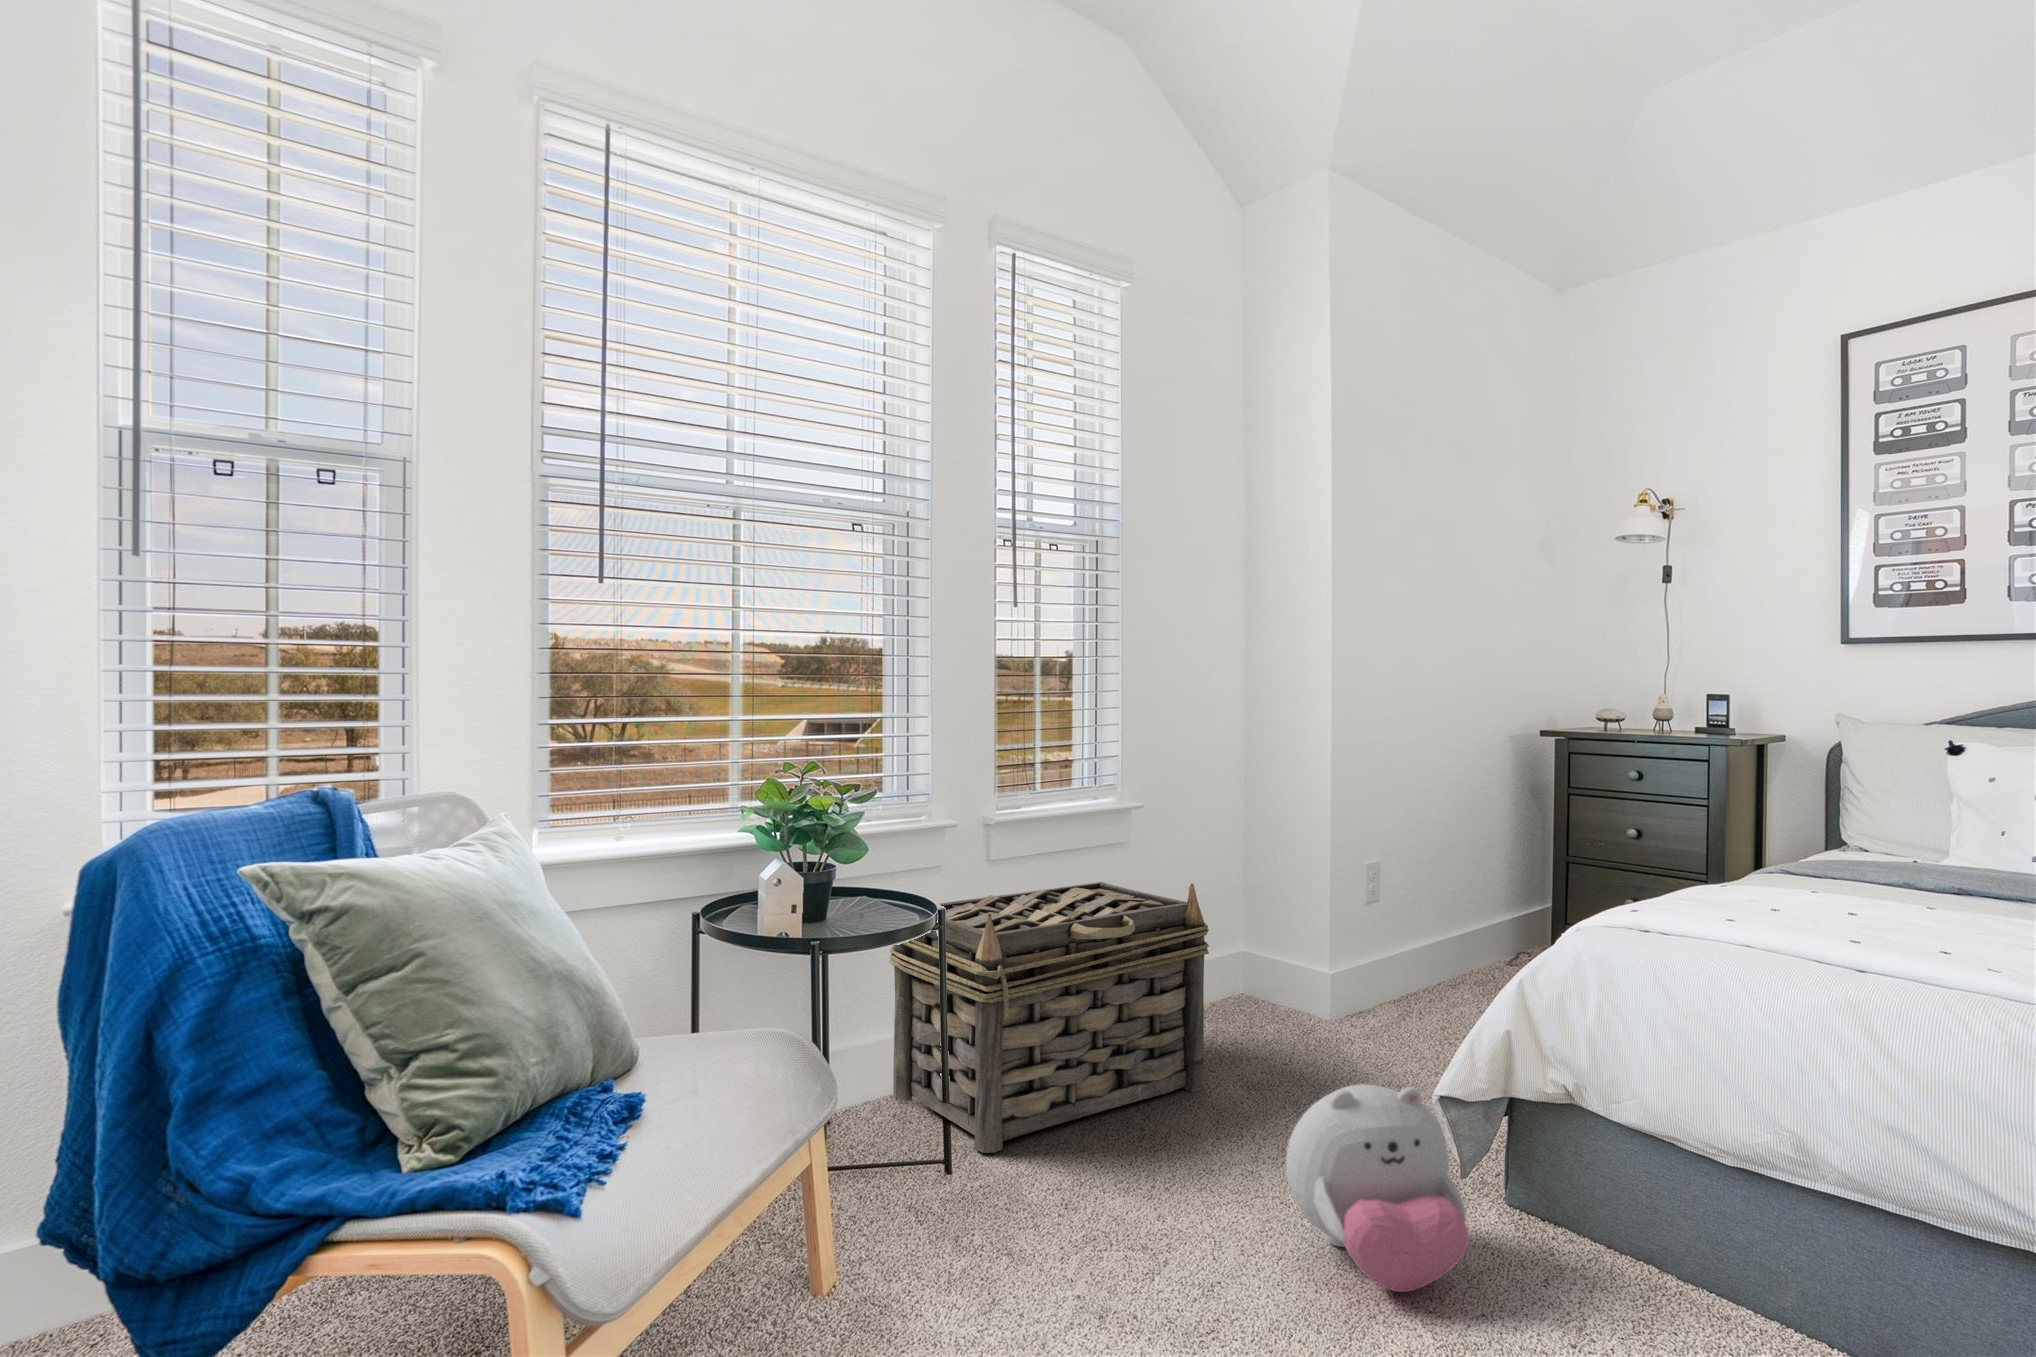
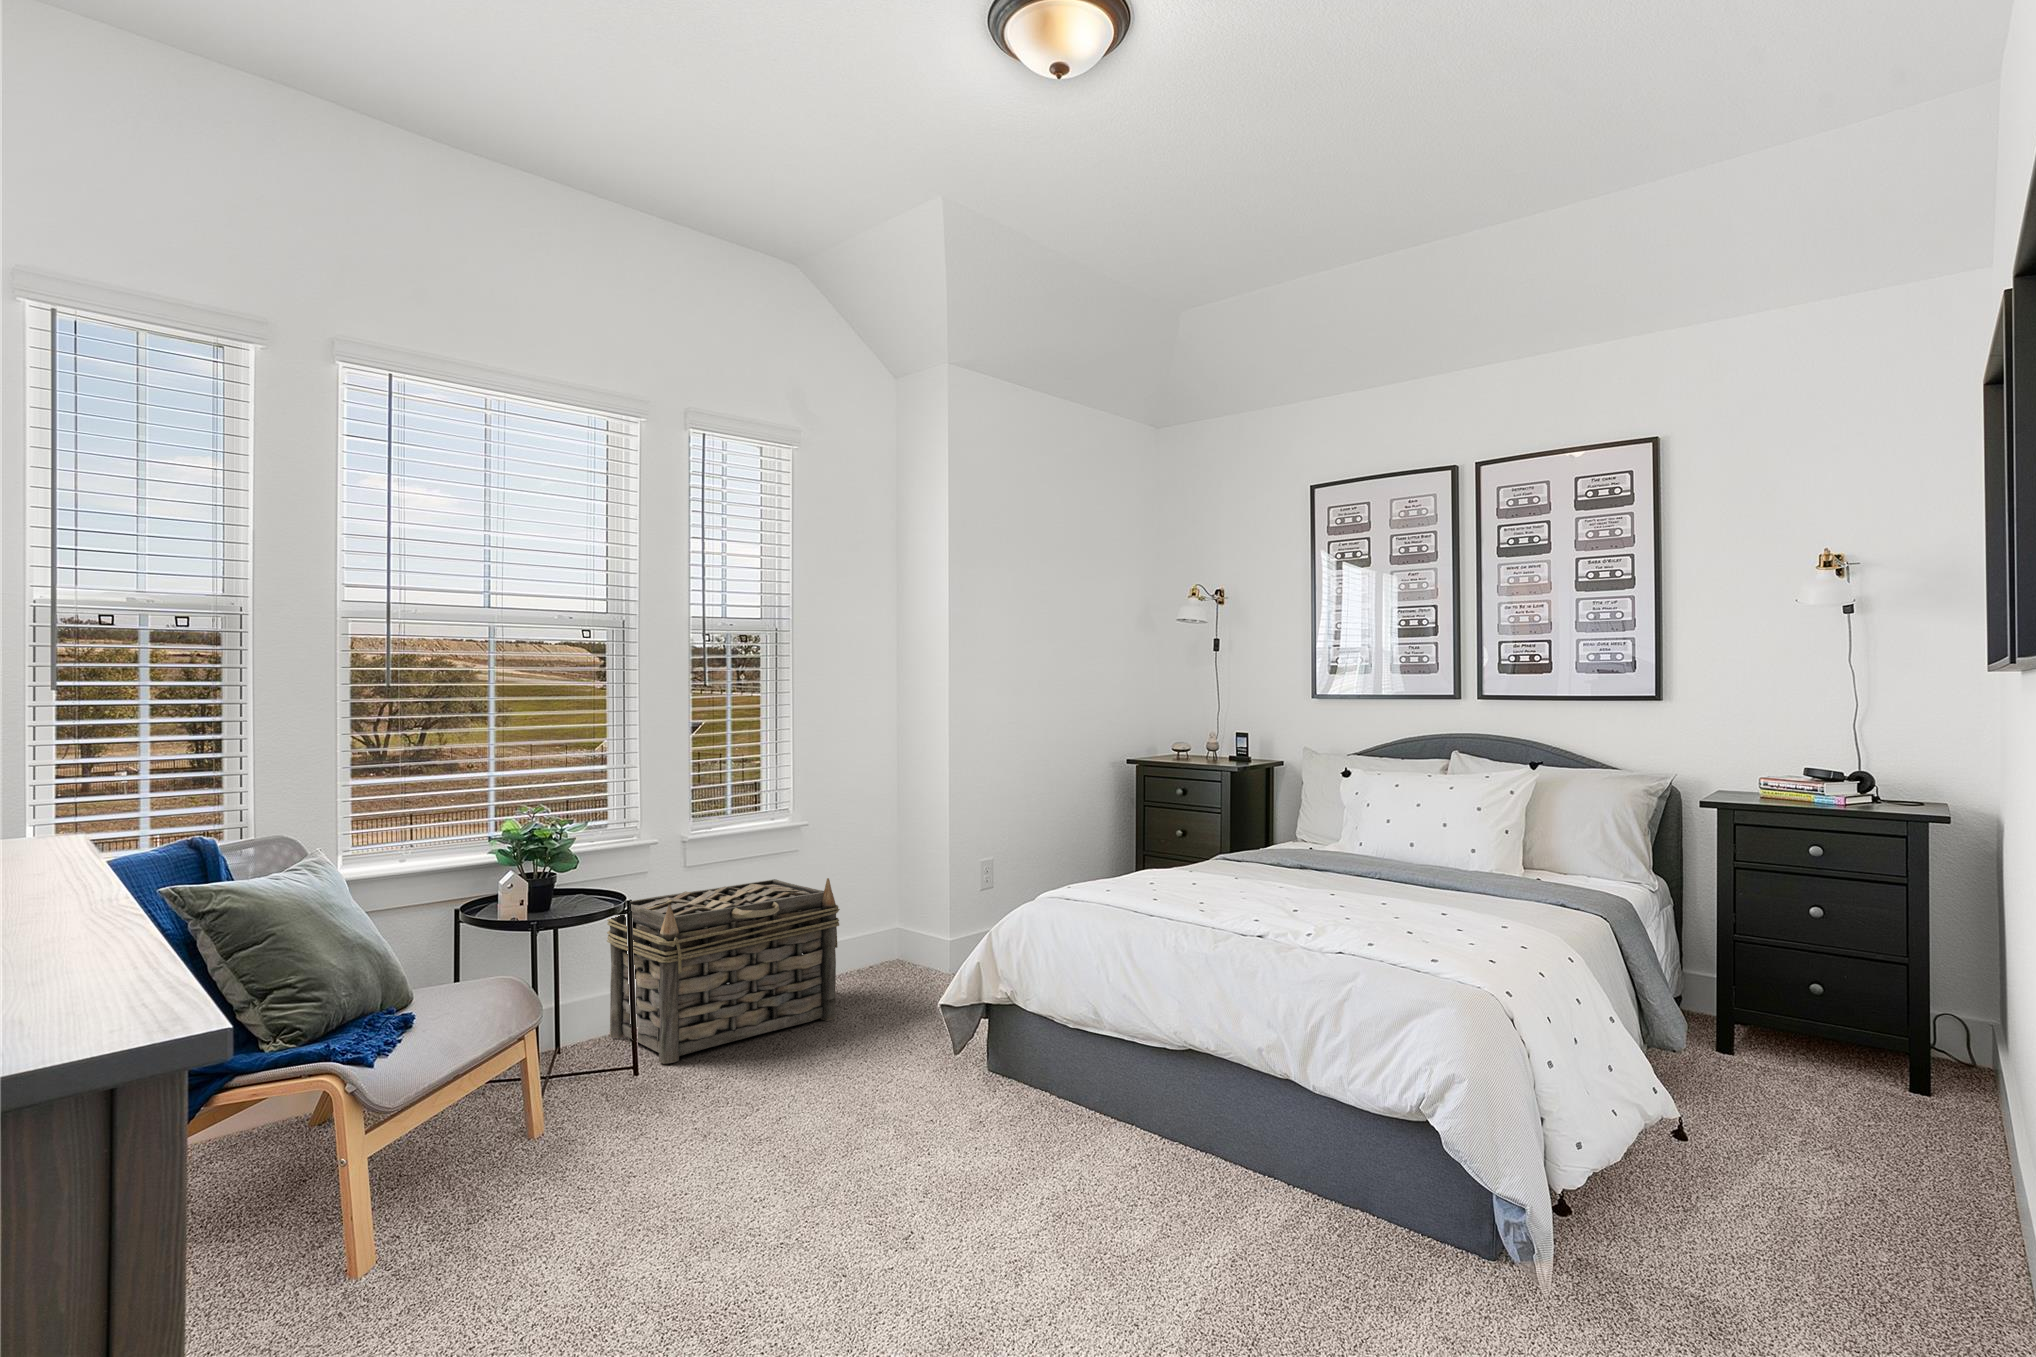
plush toy: present [1286,1084,1469,1292] -> none [840,996,937,1114]

